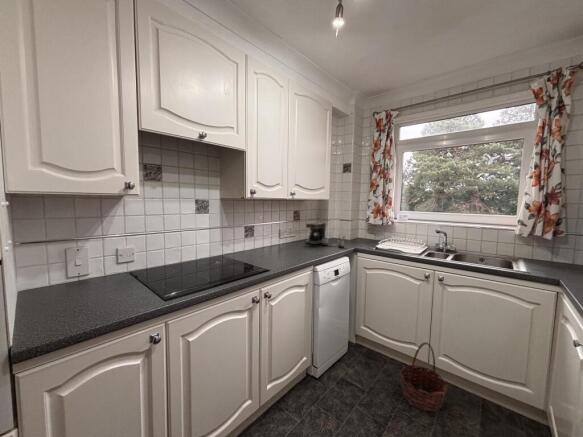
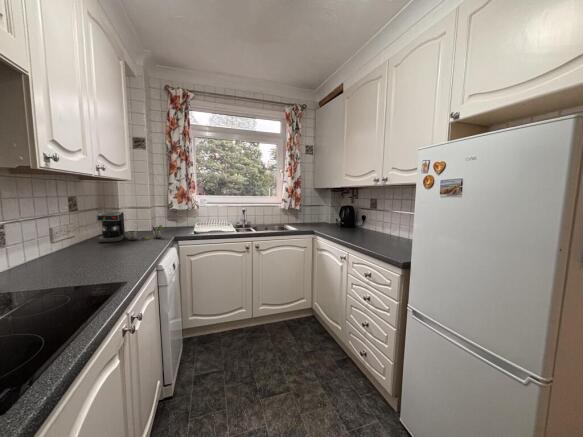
basket: present [399,342,447,412] -> none [241,298,275,351]

